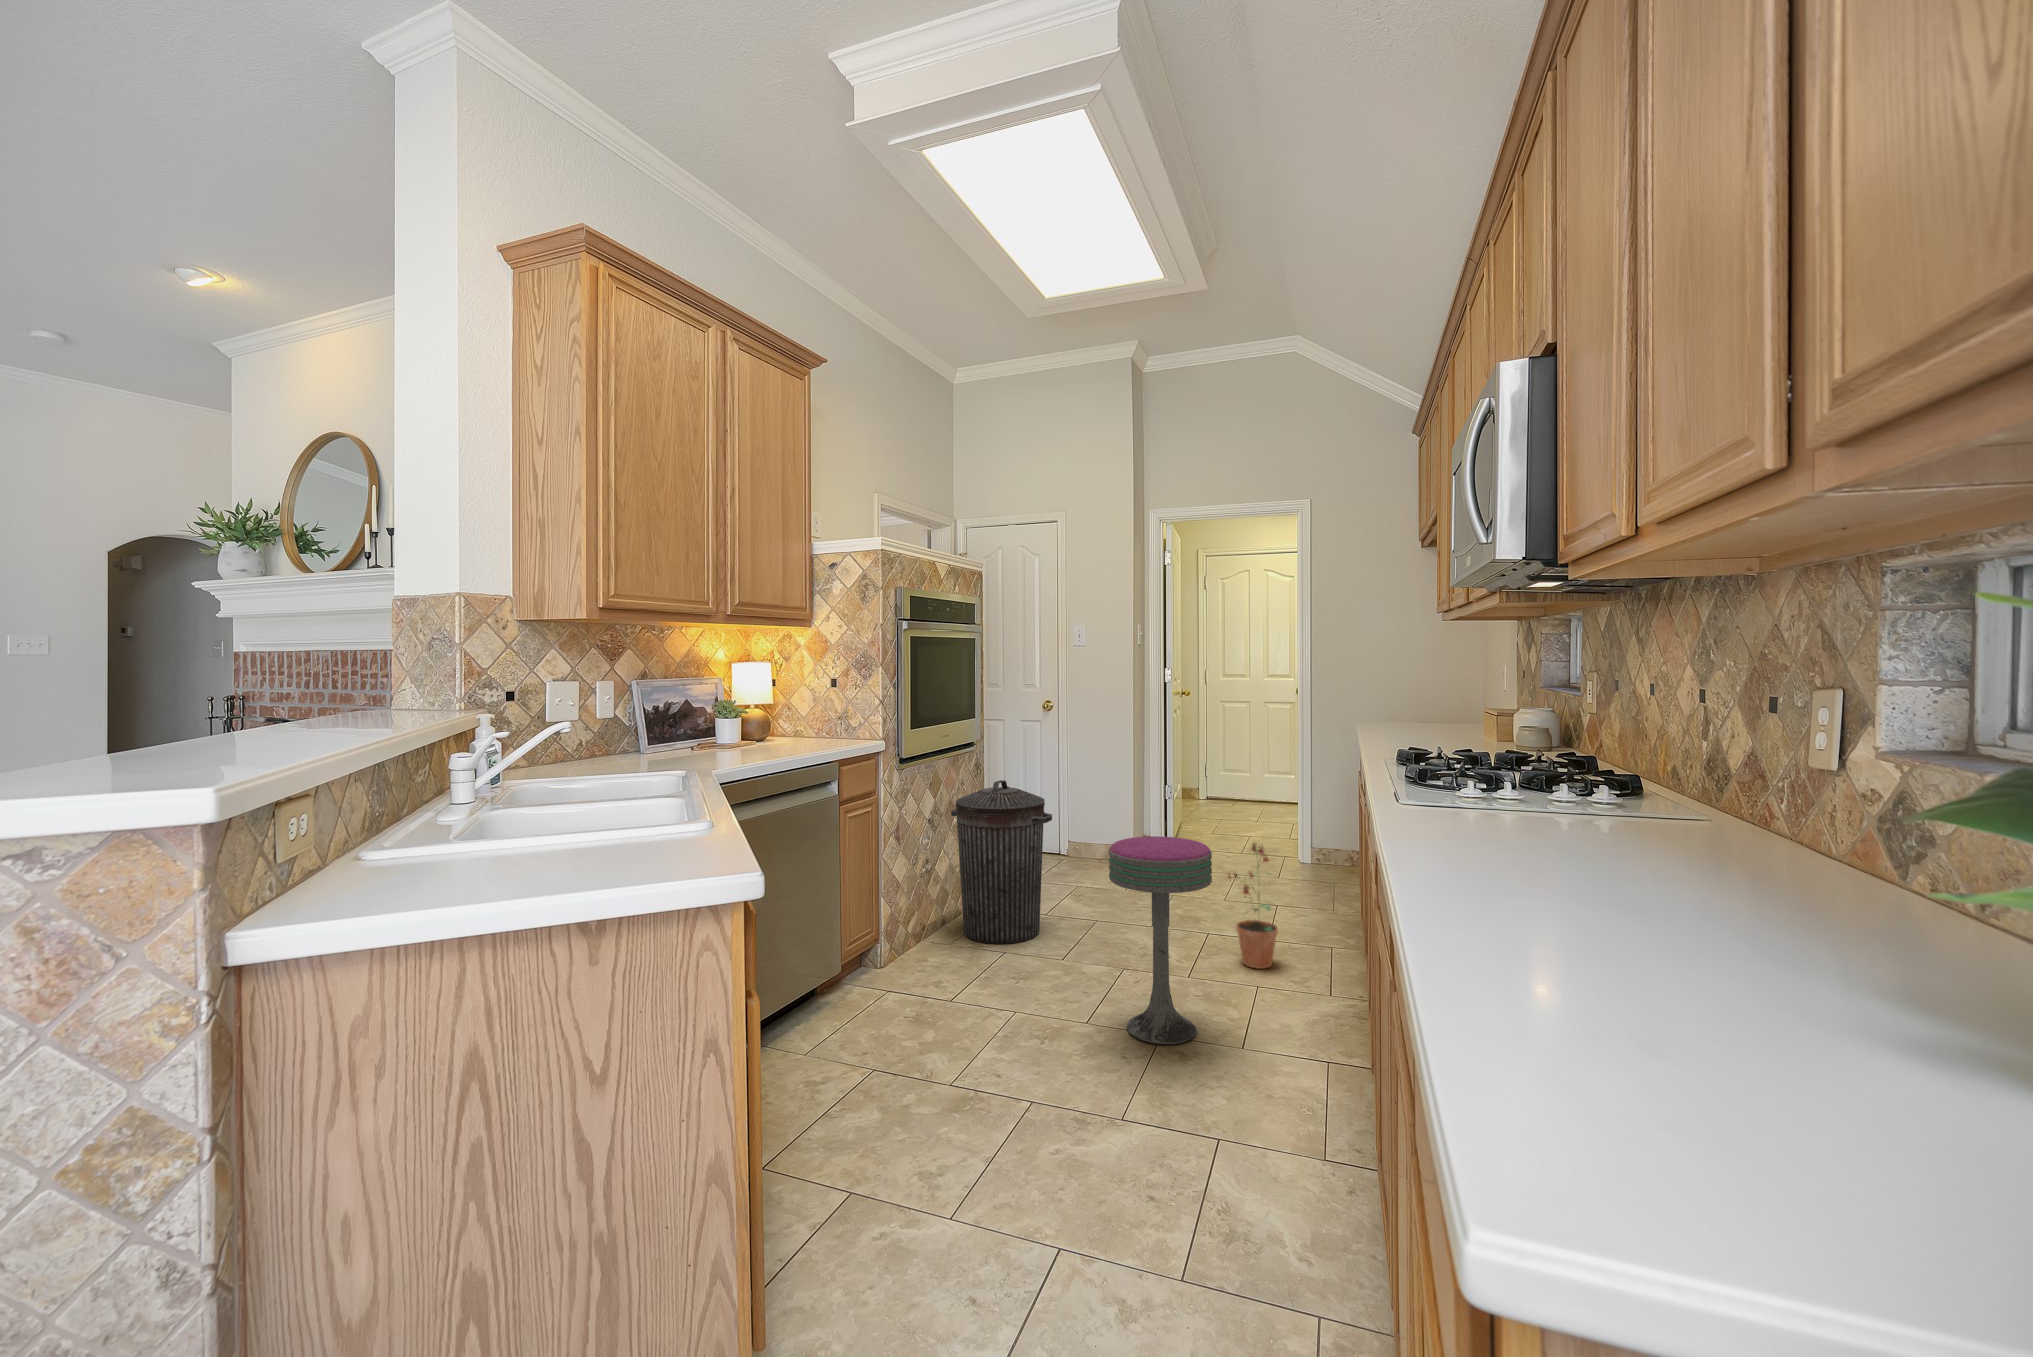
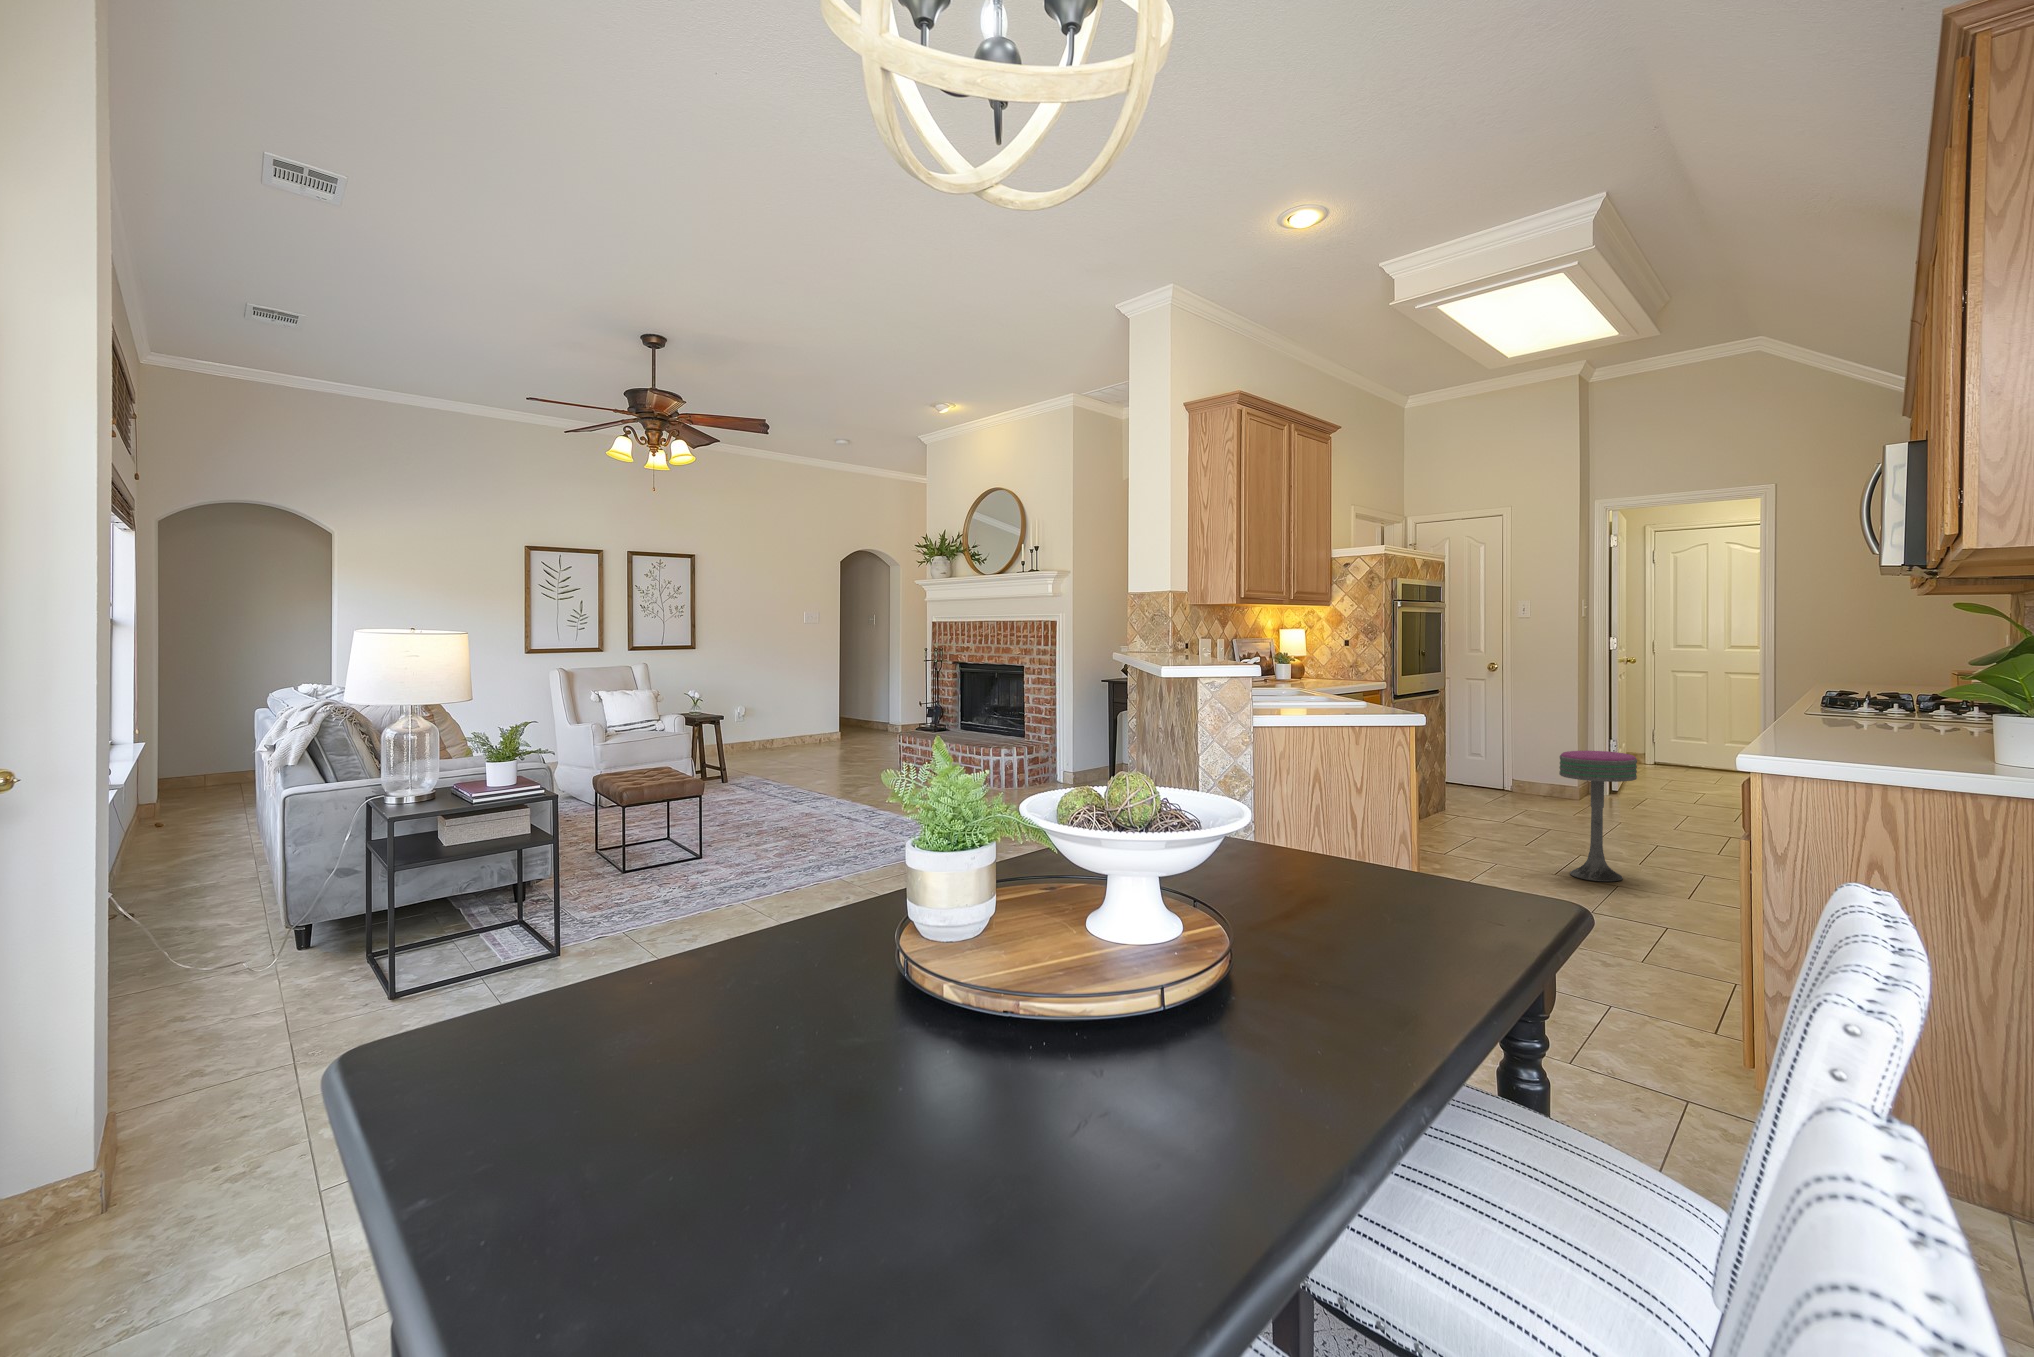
trash can: present [951,780,1052,944] -> none [1425,719,1509,836]
potted plant: present [1228,843,1278,969] -> none [1654,768,1698,859]

